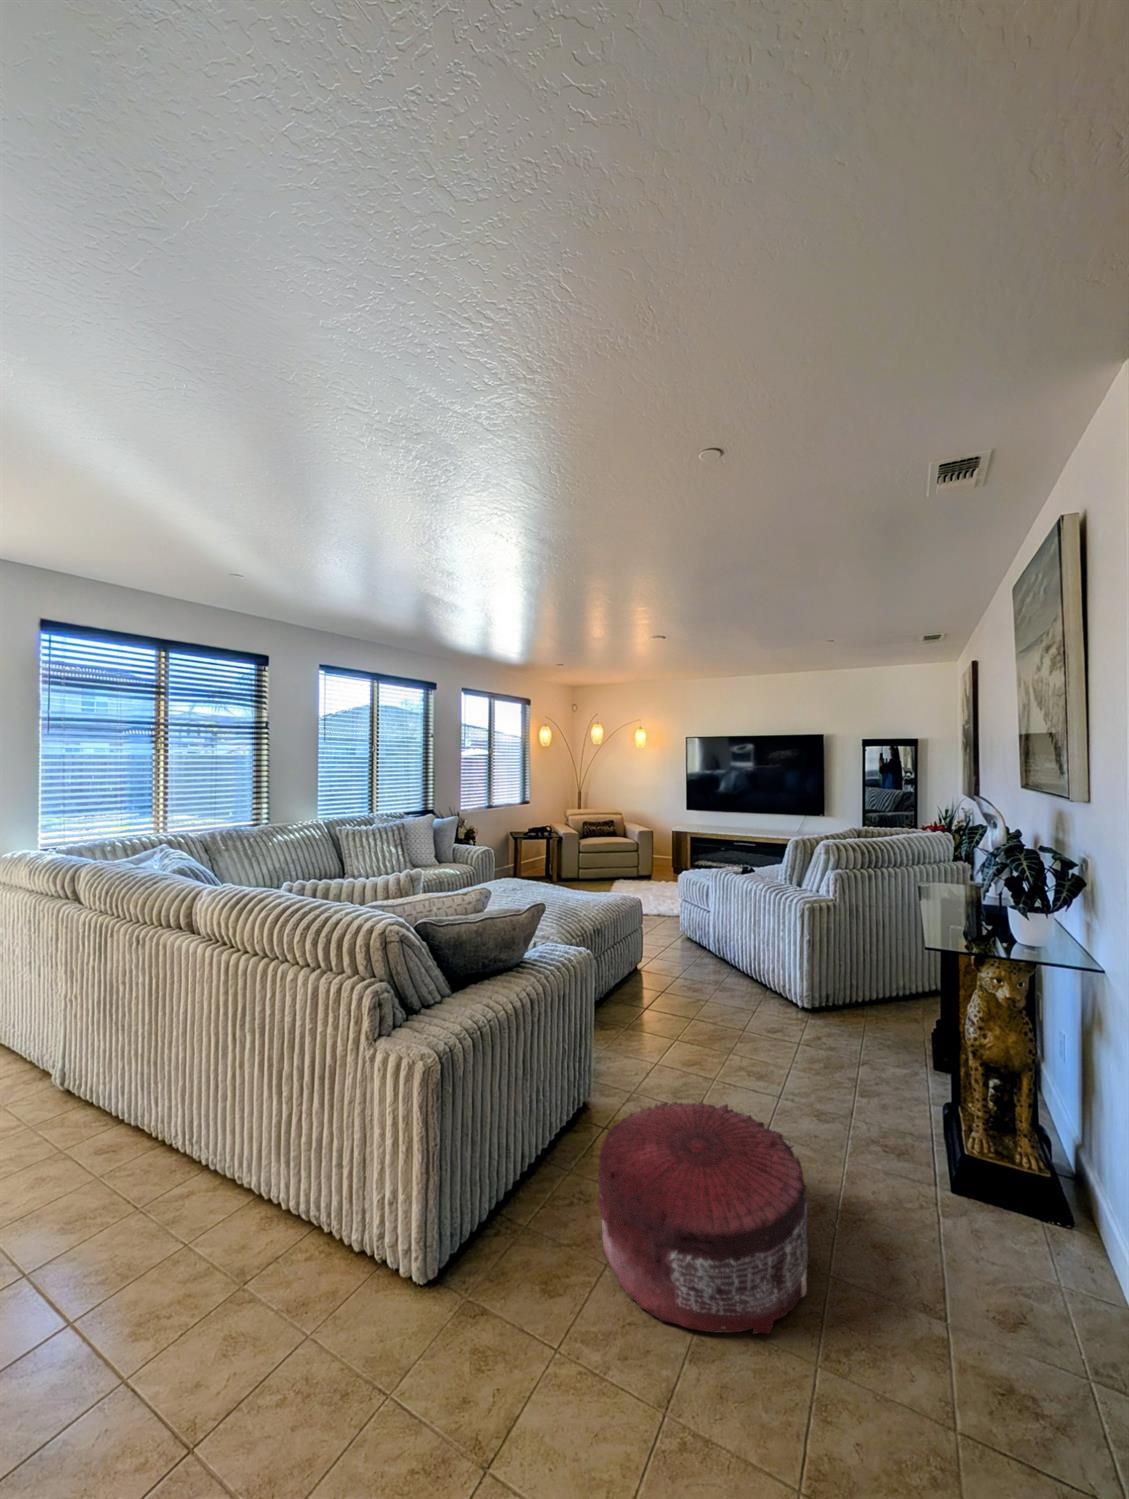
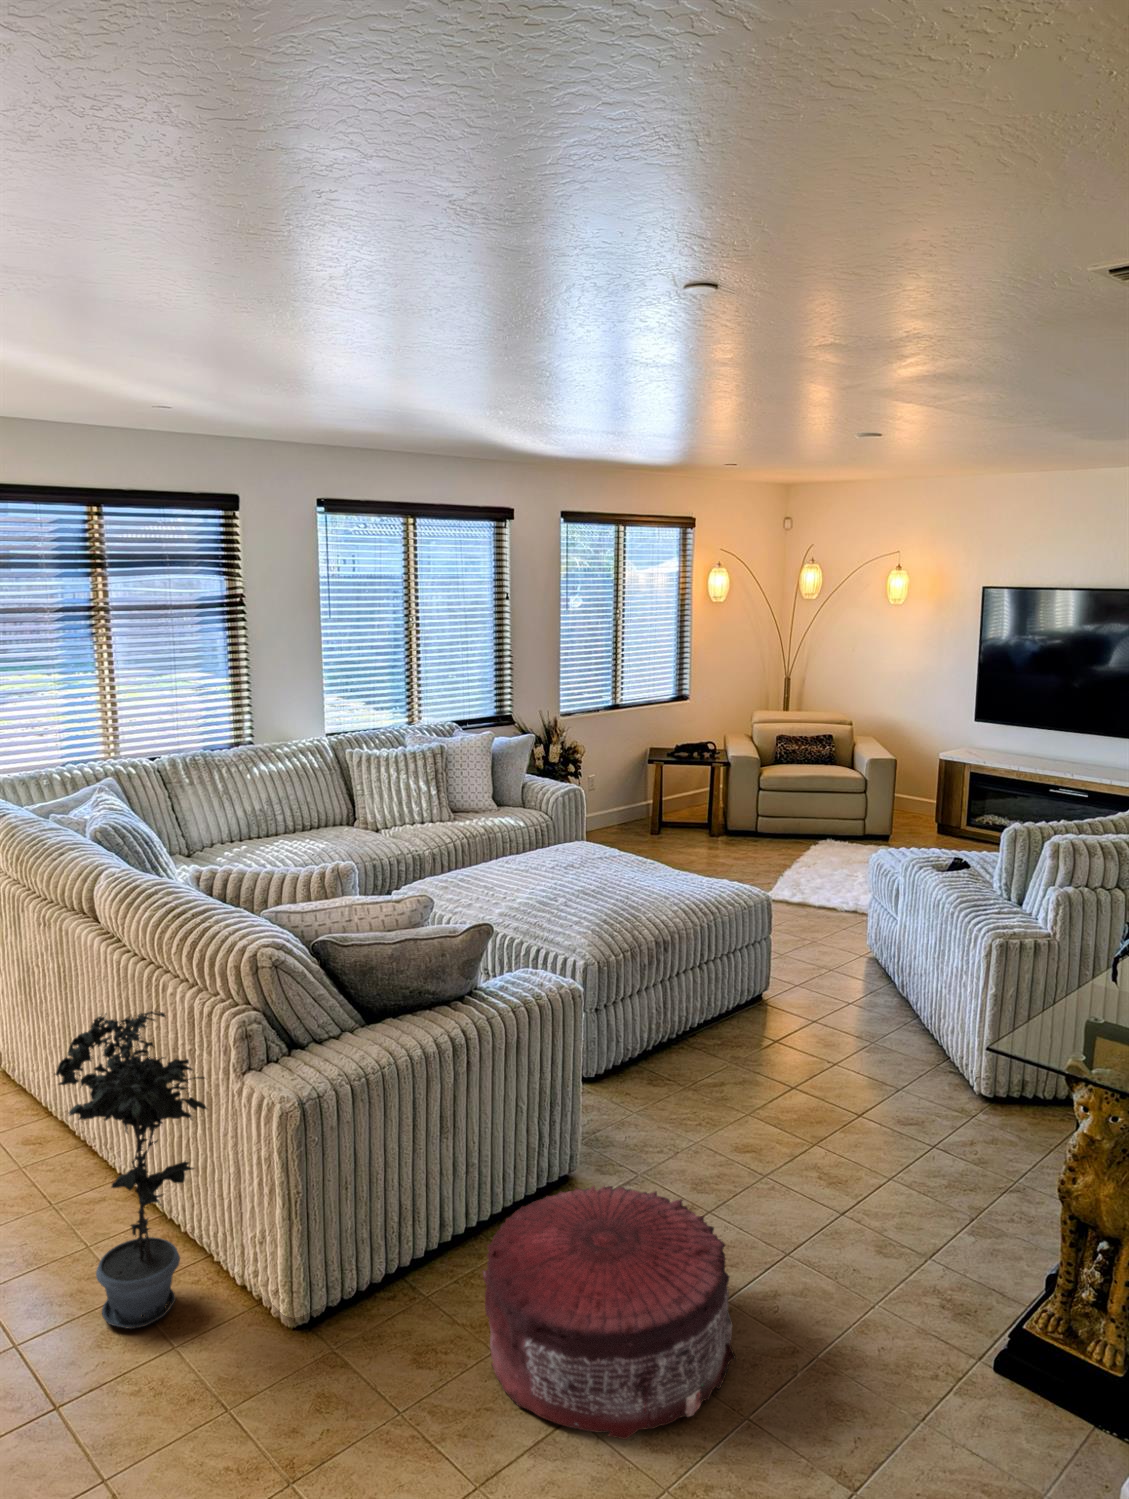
potted plant: none [190,992,343,1324] -> present [55,1011,208,1329]

